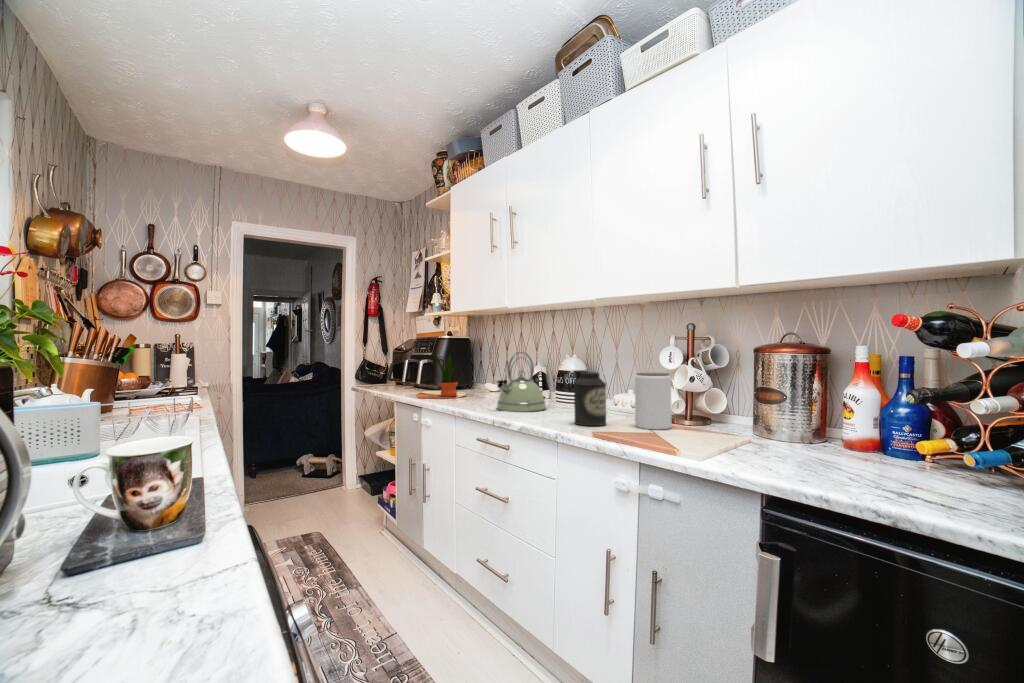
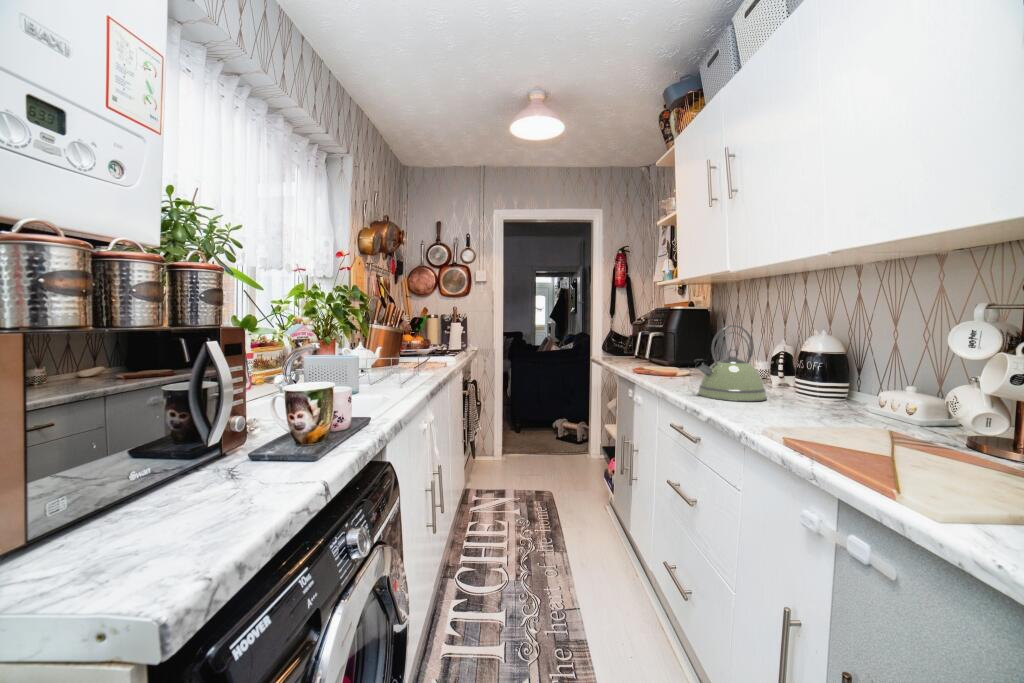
potted plant: present [432,352,458,397] -> none [647,323,676,375]
canister: present [574,372,606,426] -> none [776,354,830,431]
jar: present [635,373,672,429] -> none [878,359,954,452]

